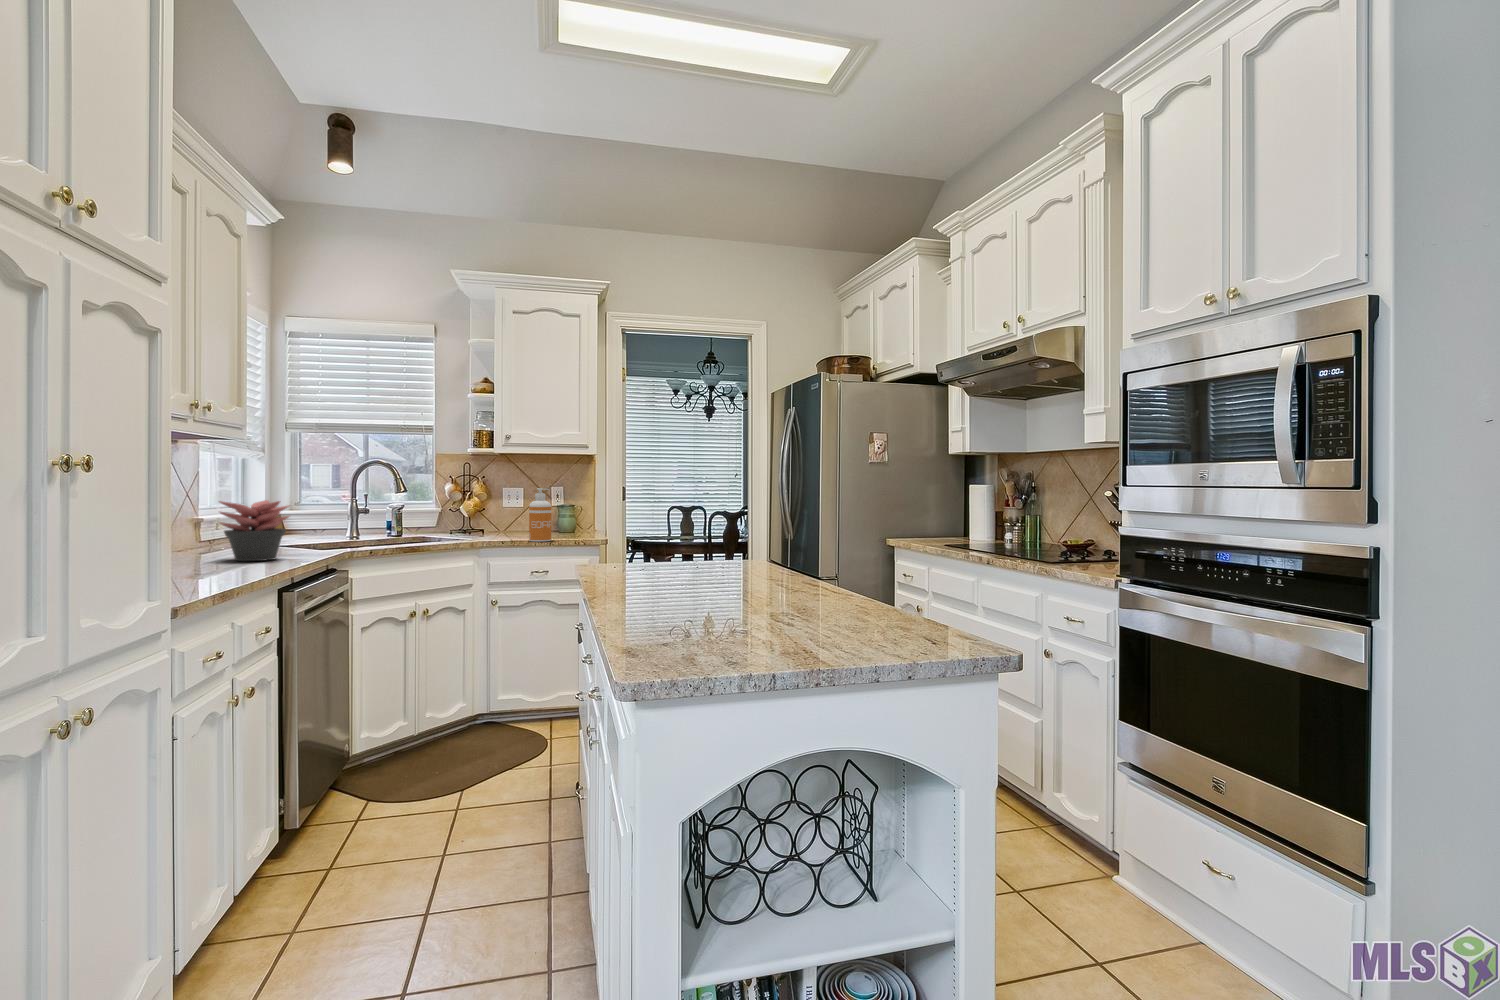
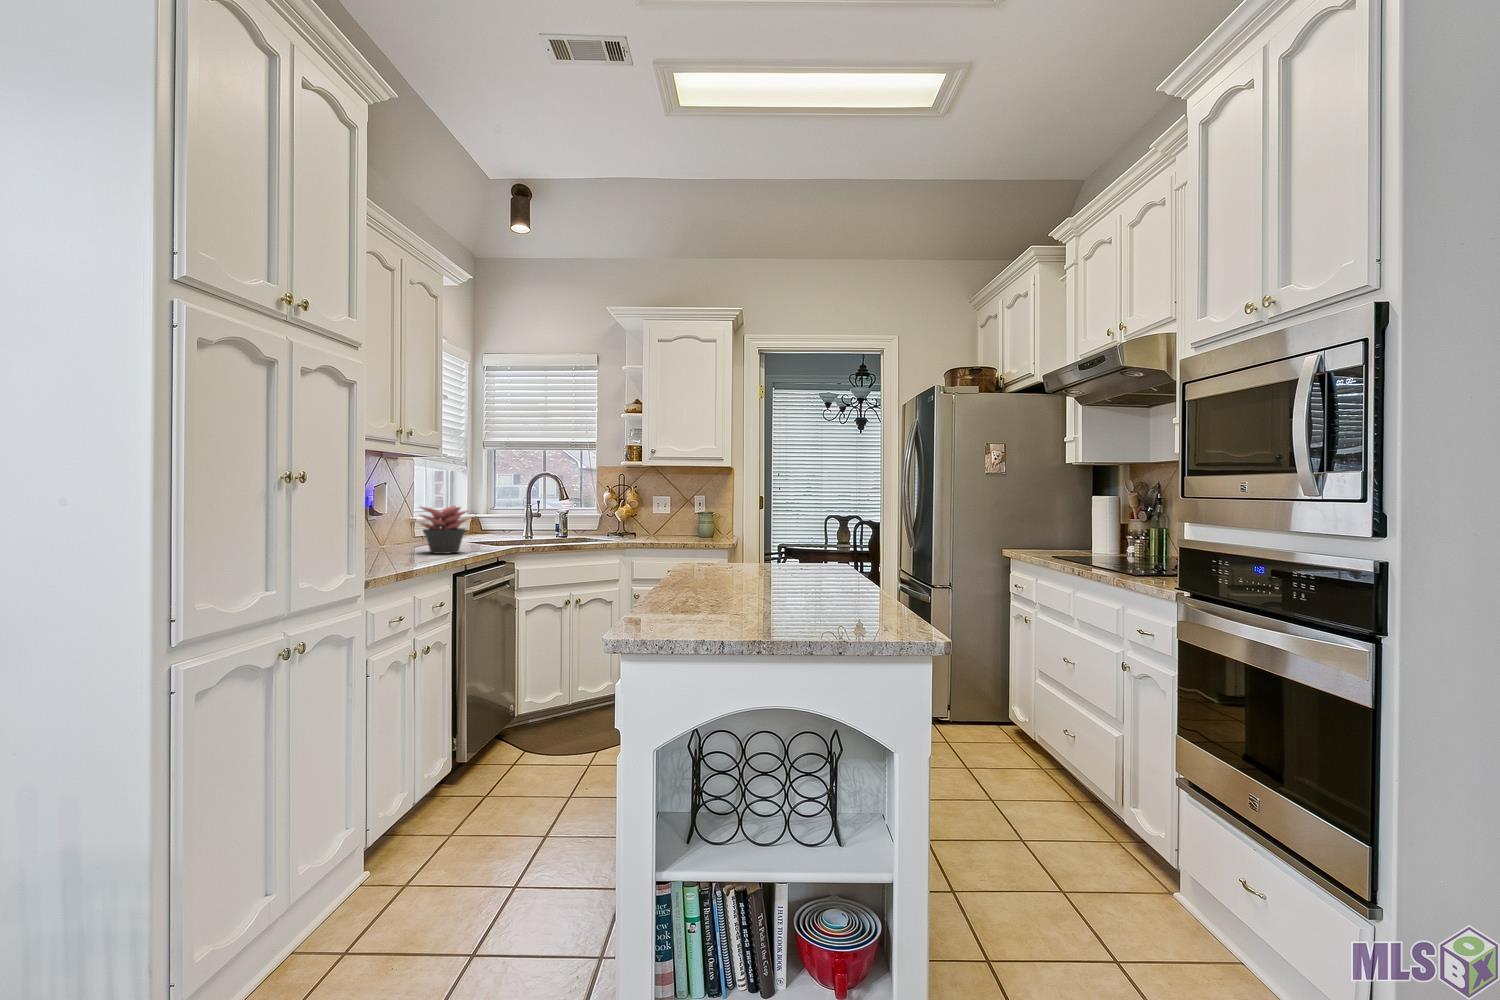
soap dispenser: present [529,488,551,542] -> none [665,497,684,544]

